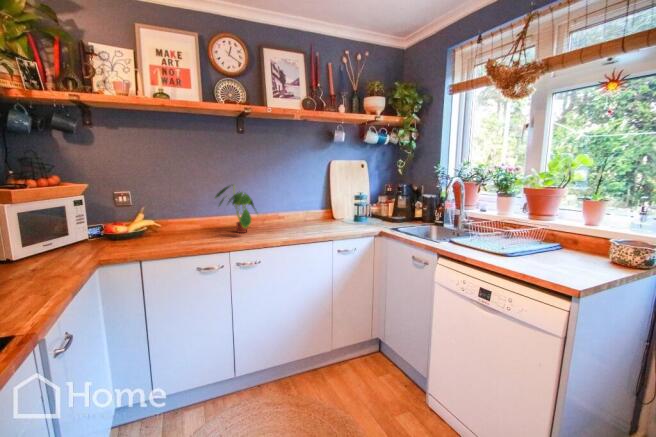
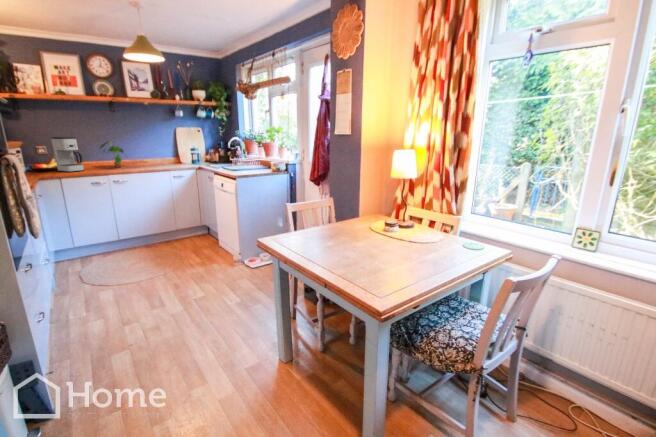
coffee maker: none [134,177,186,246] -> present [51,137,84,172]

